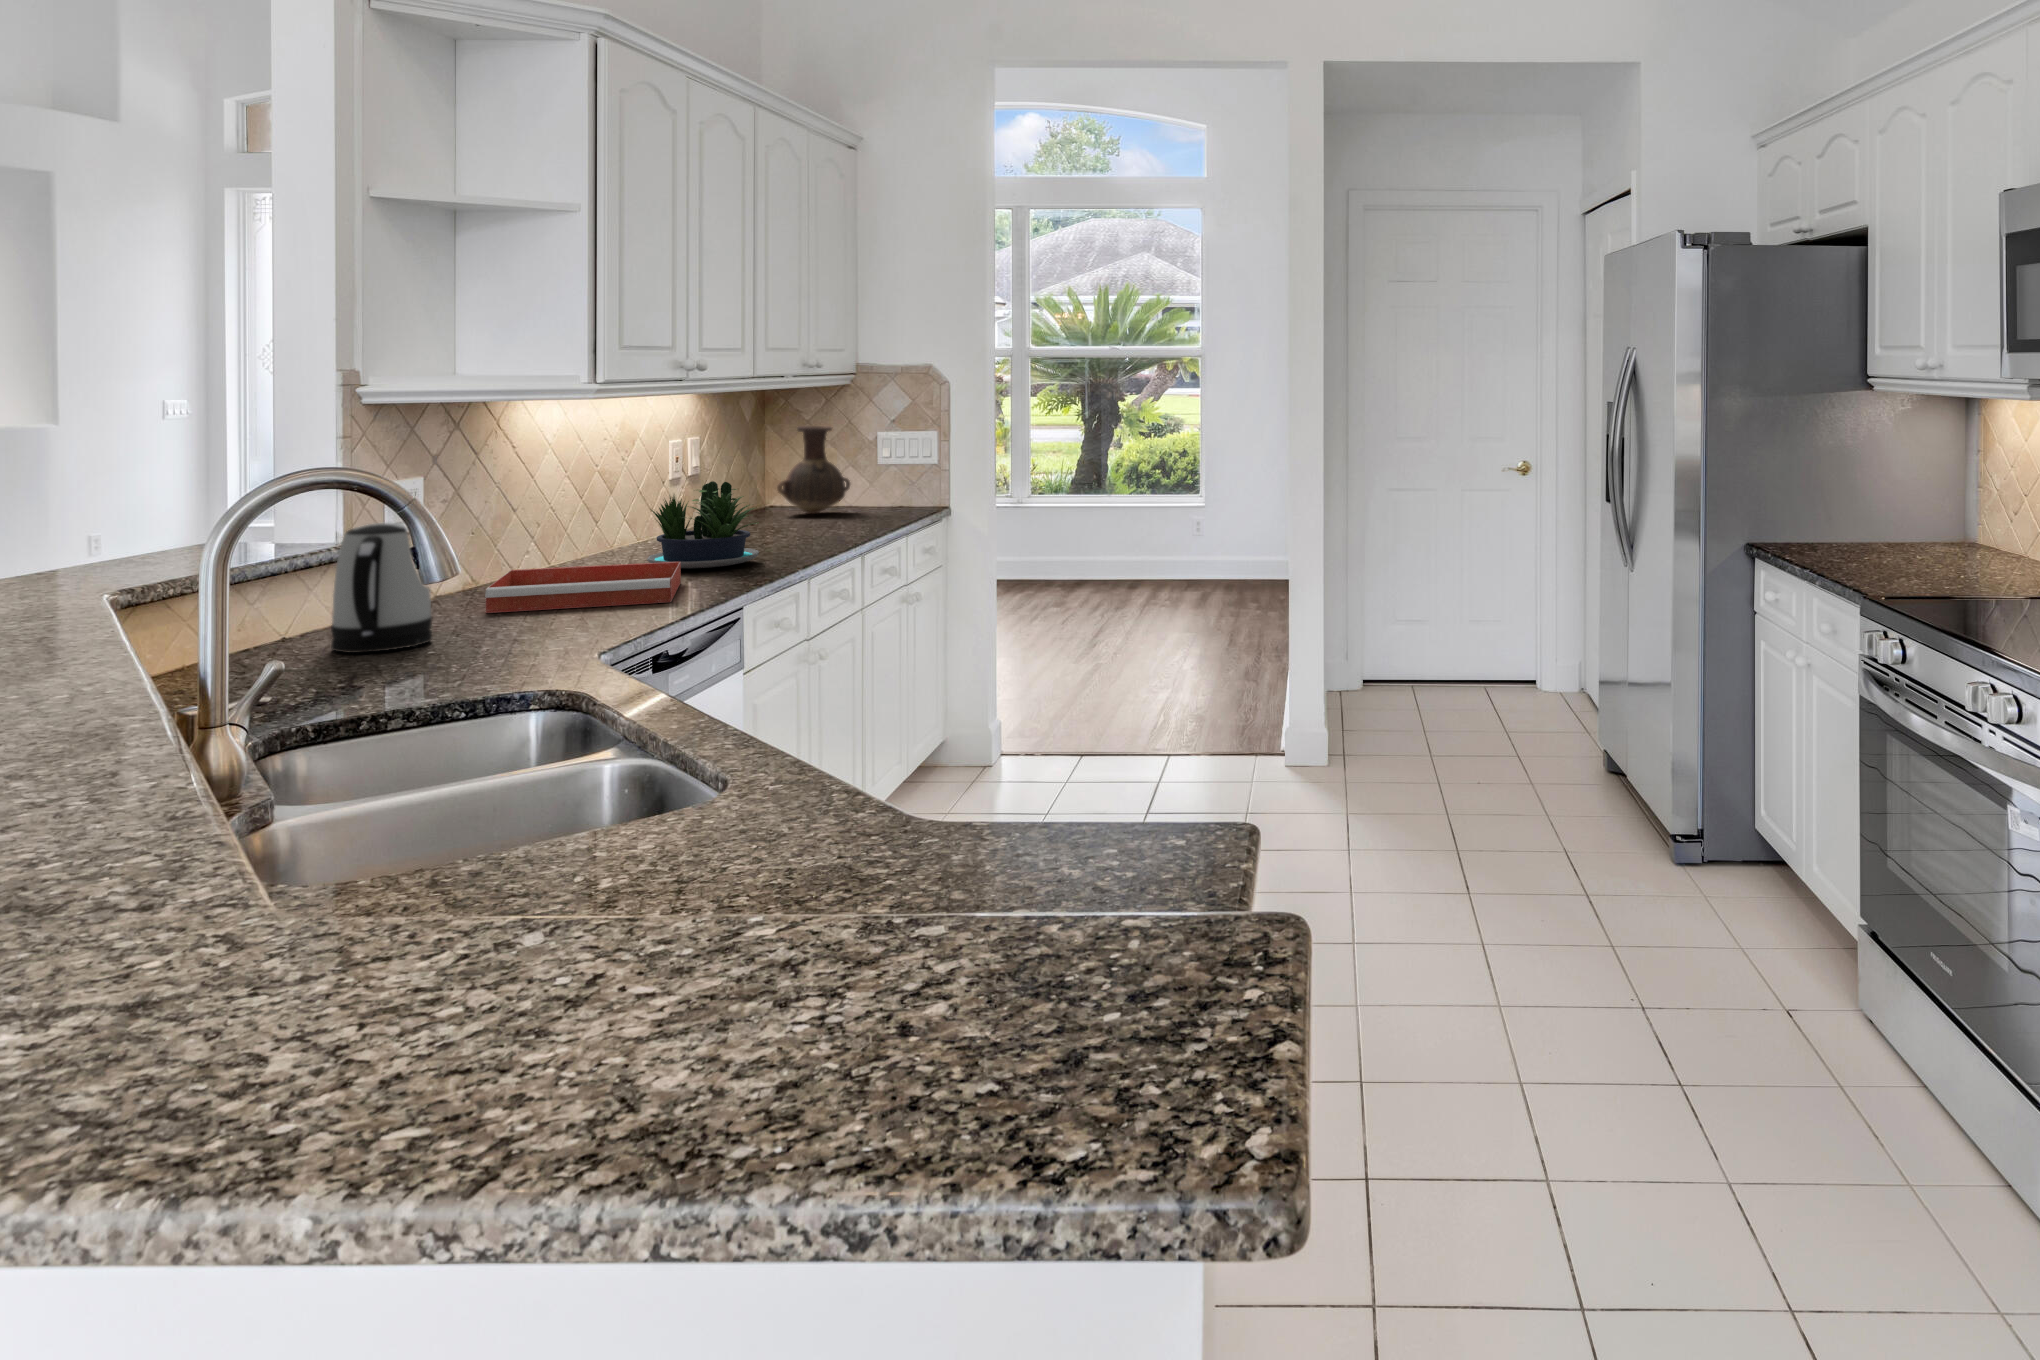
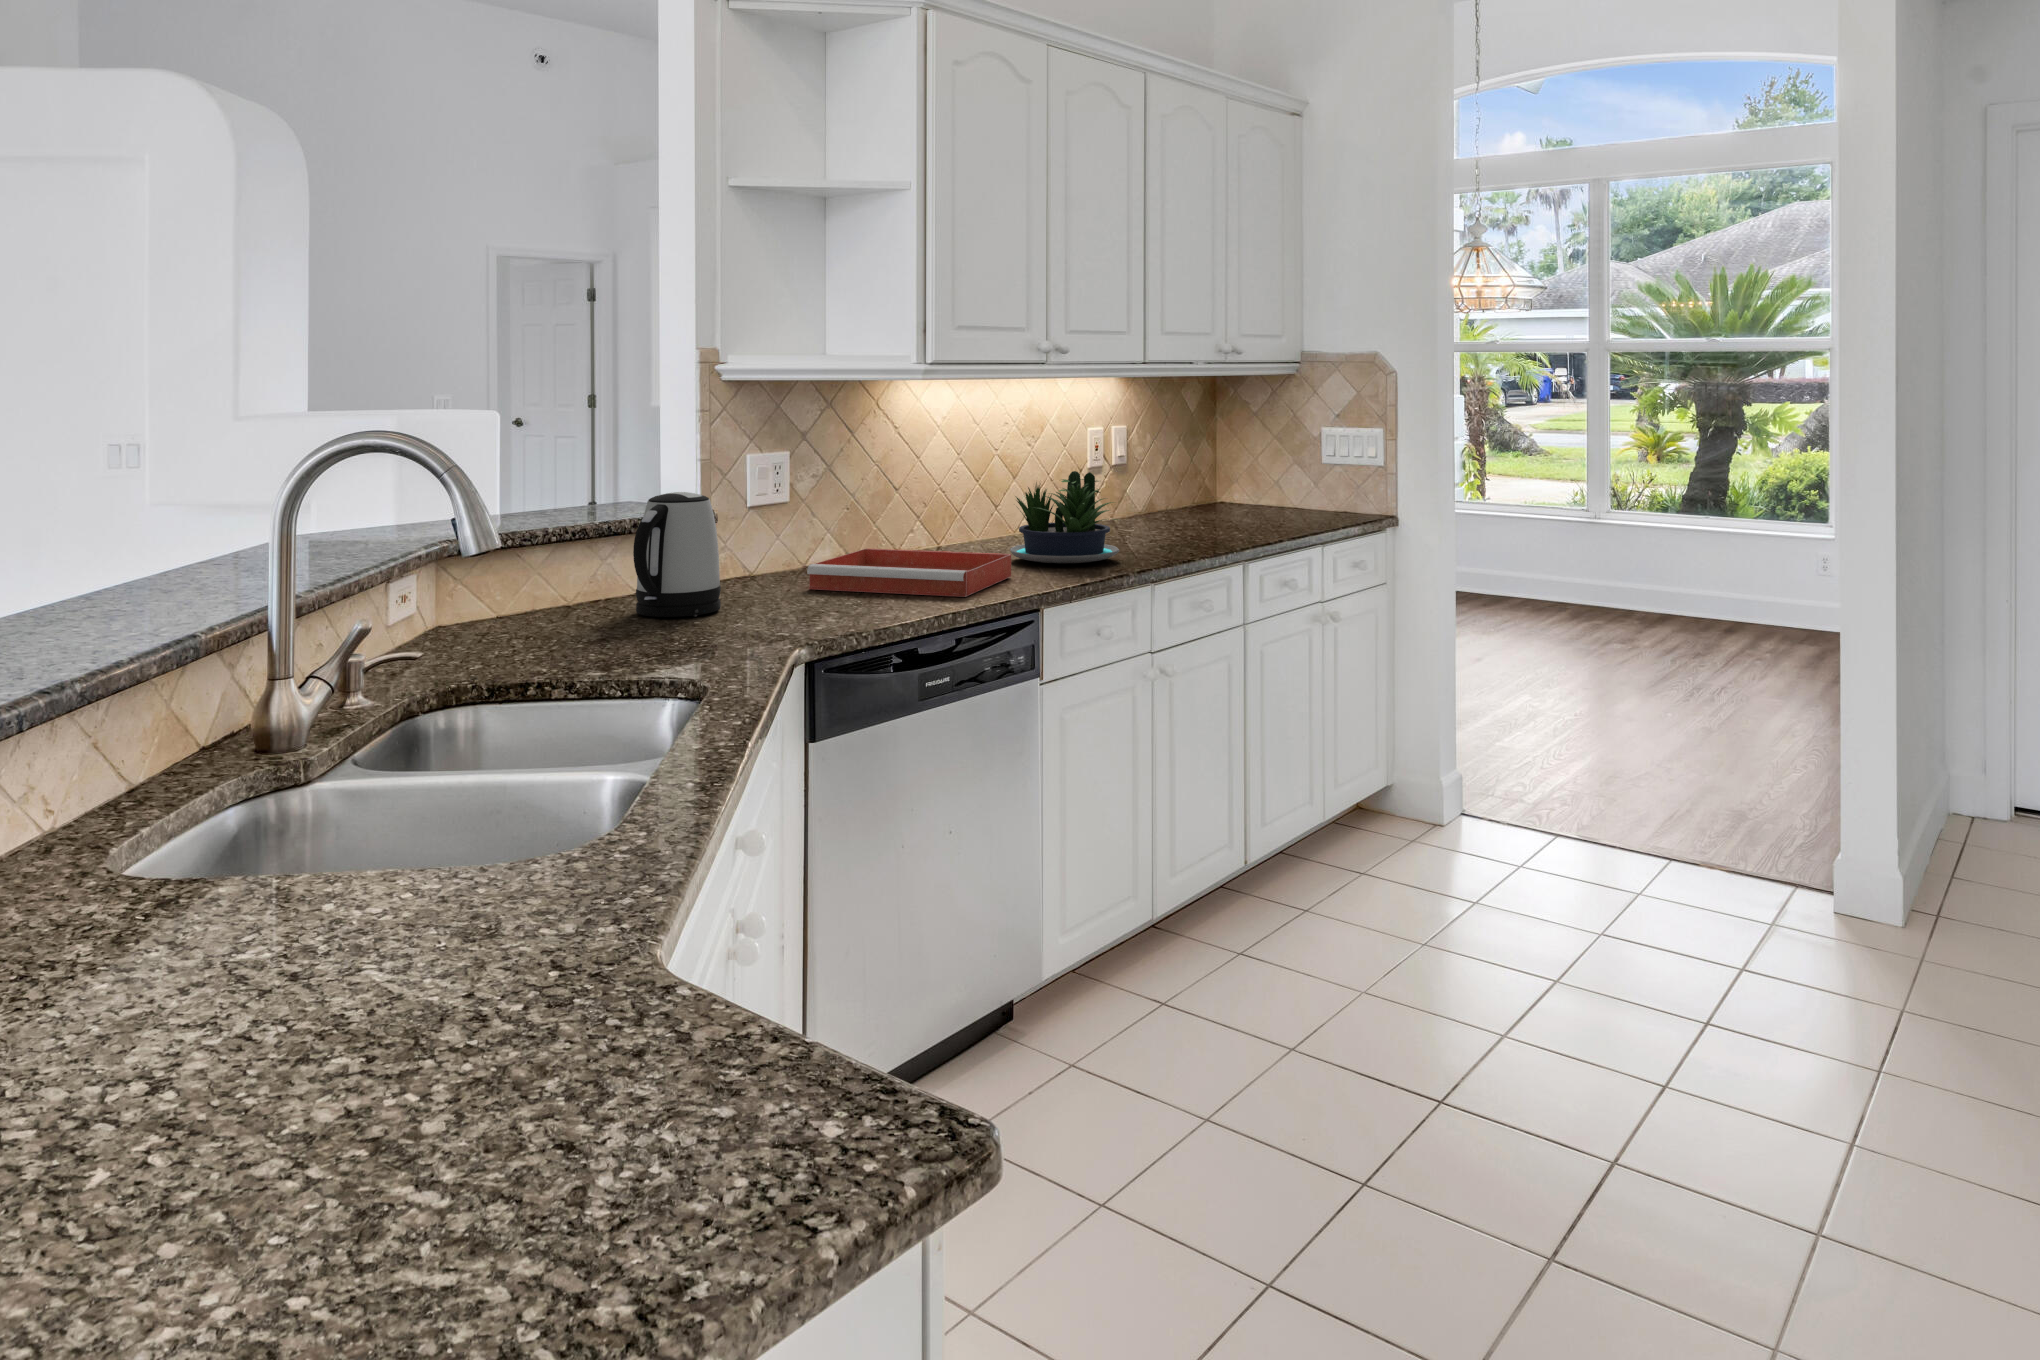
vase: present [777,426,850,514] -> none [1221,418,1300,515]

